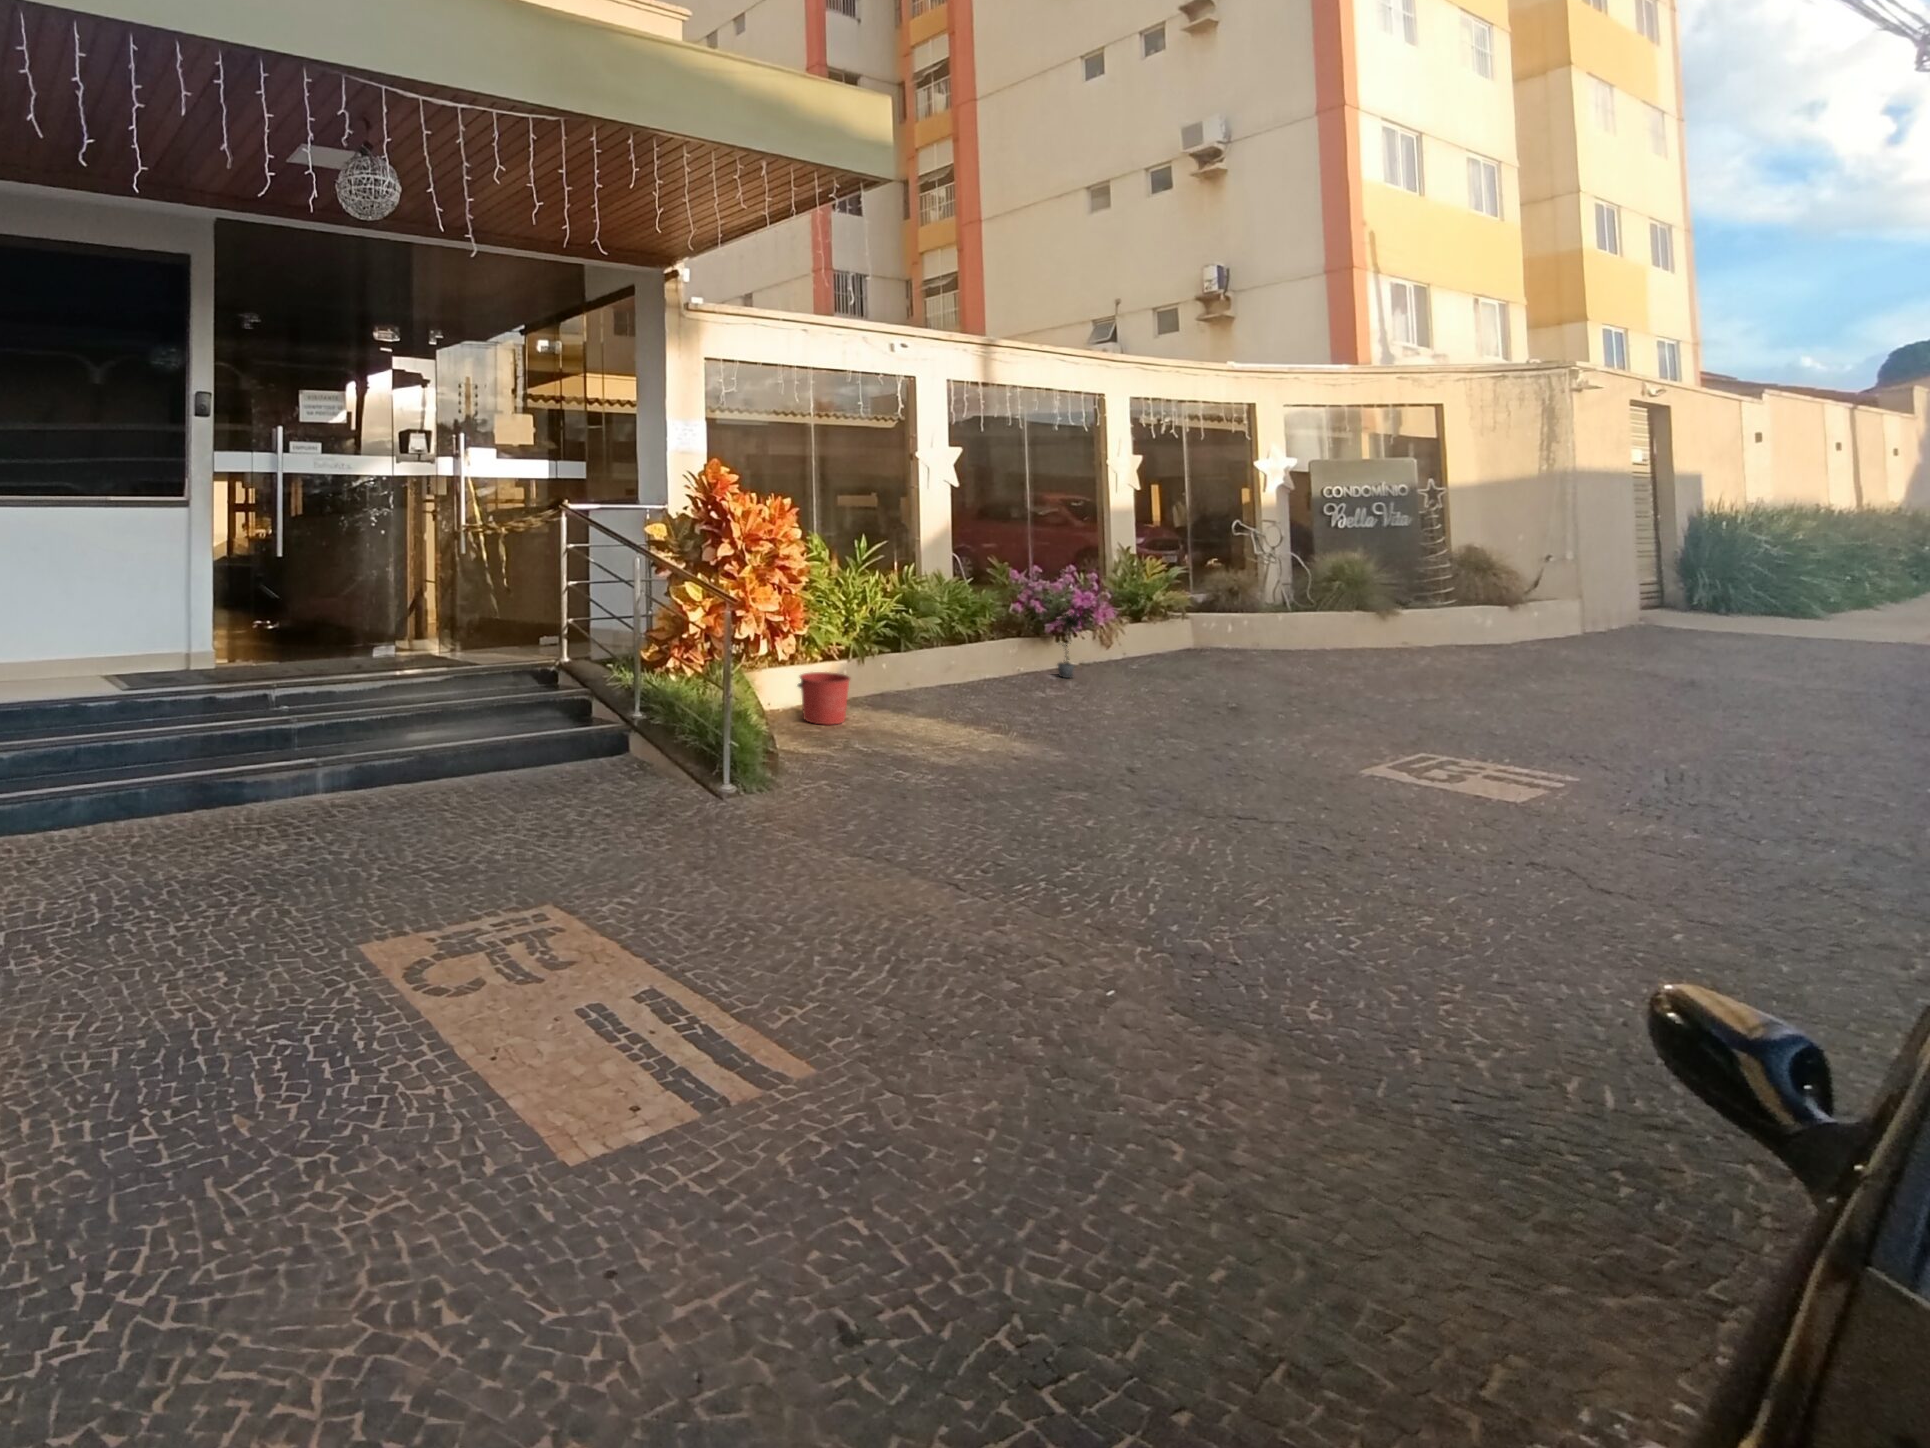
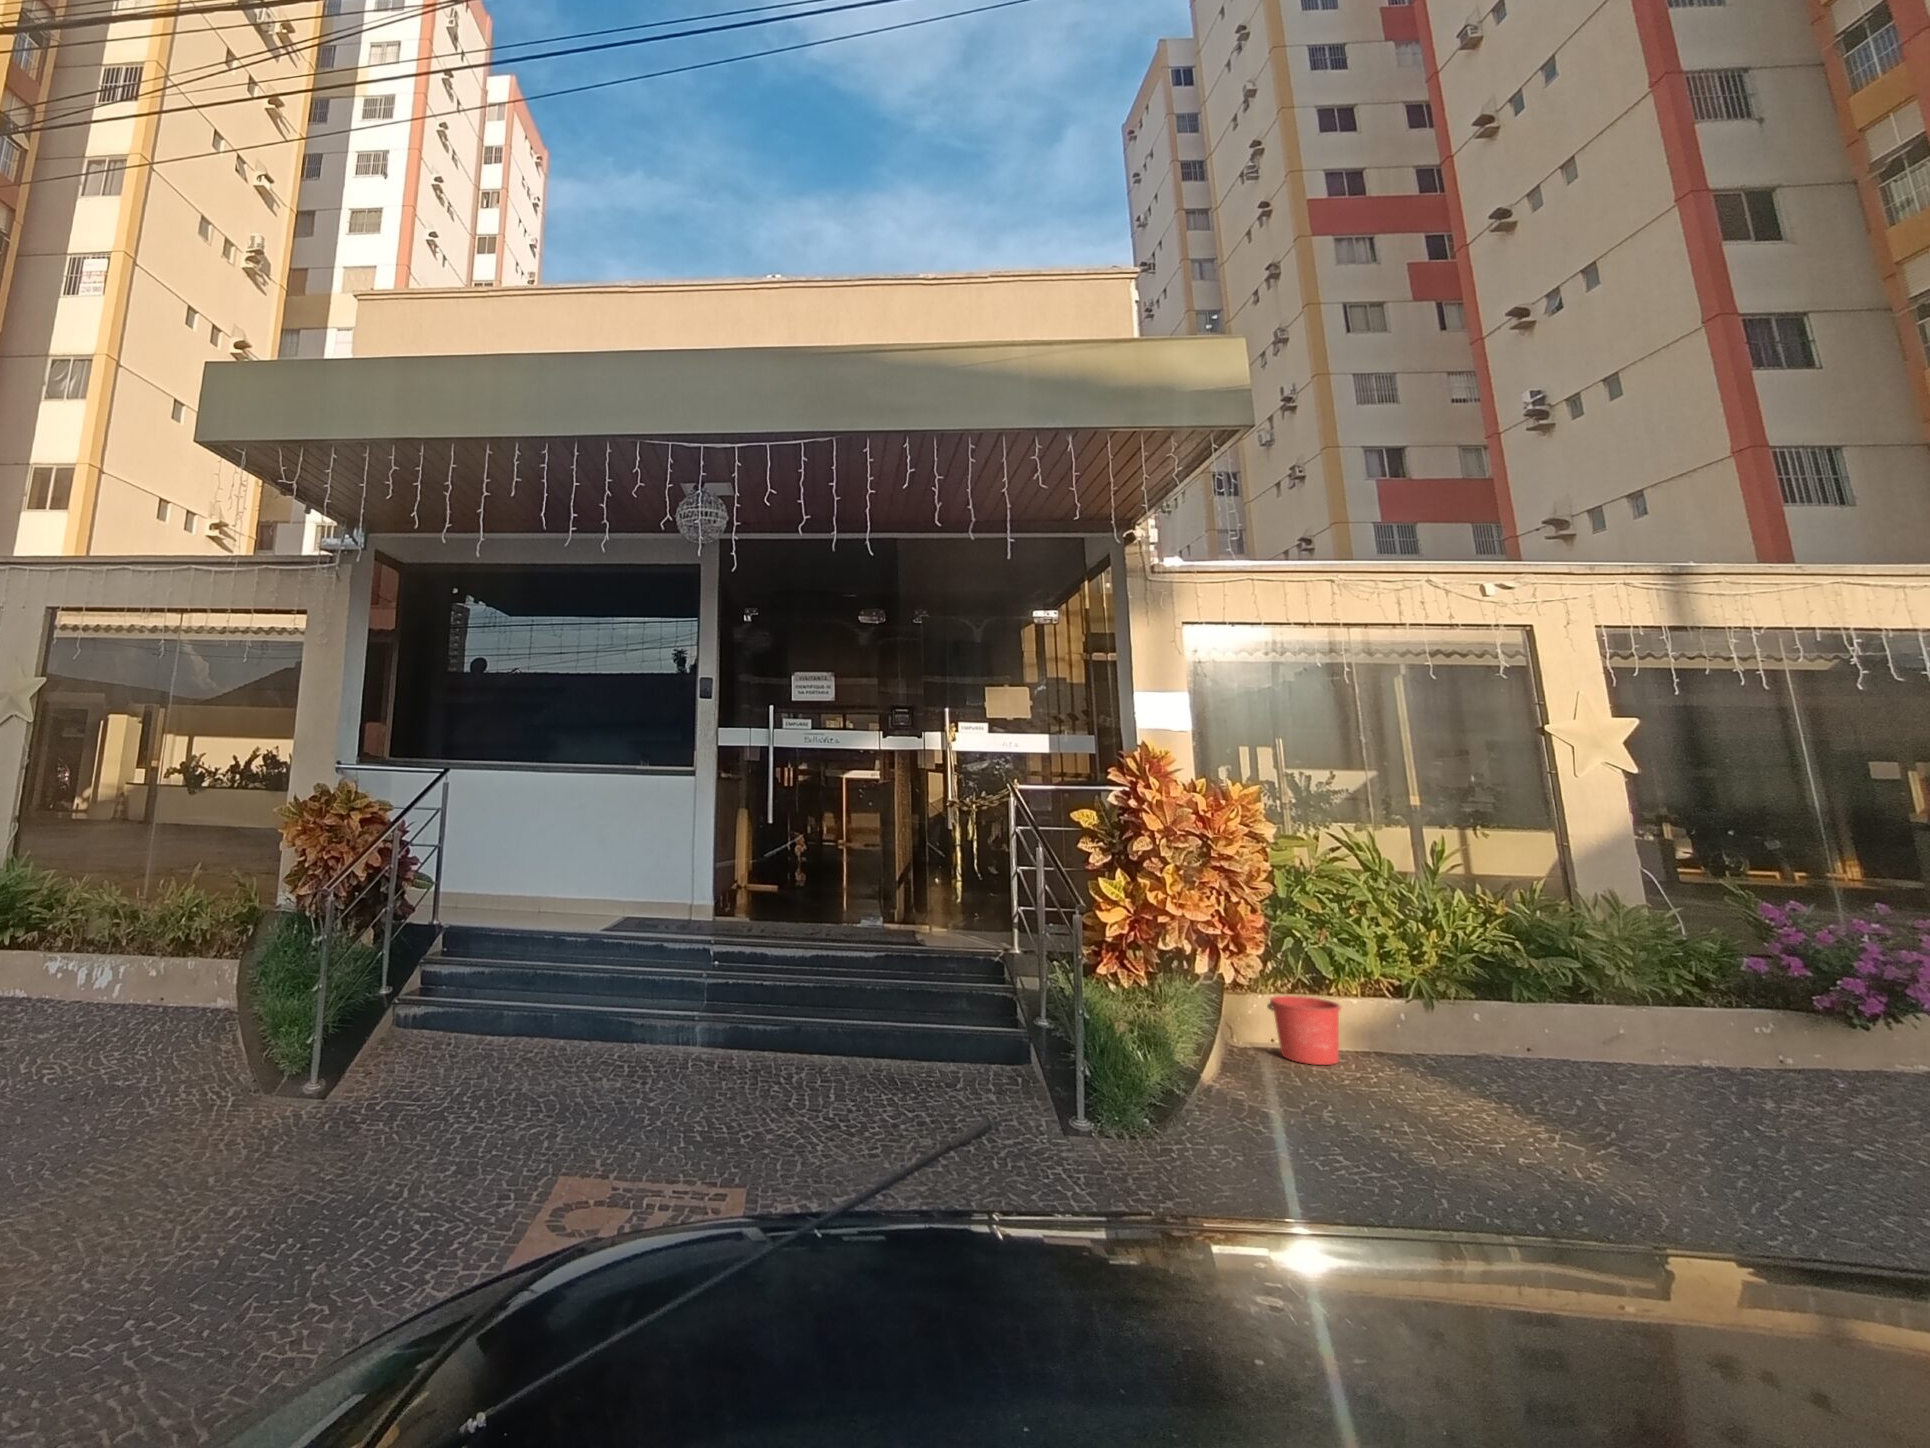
potted plant: present [1055,607,1085,678] -> none [1800,959,1867,1080]

